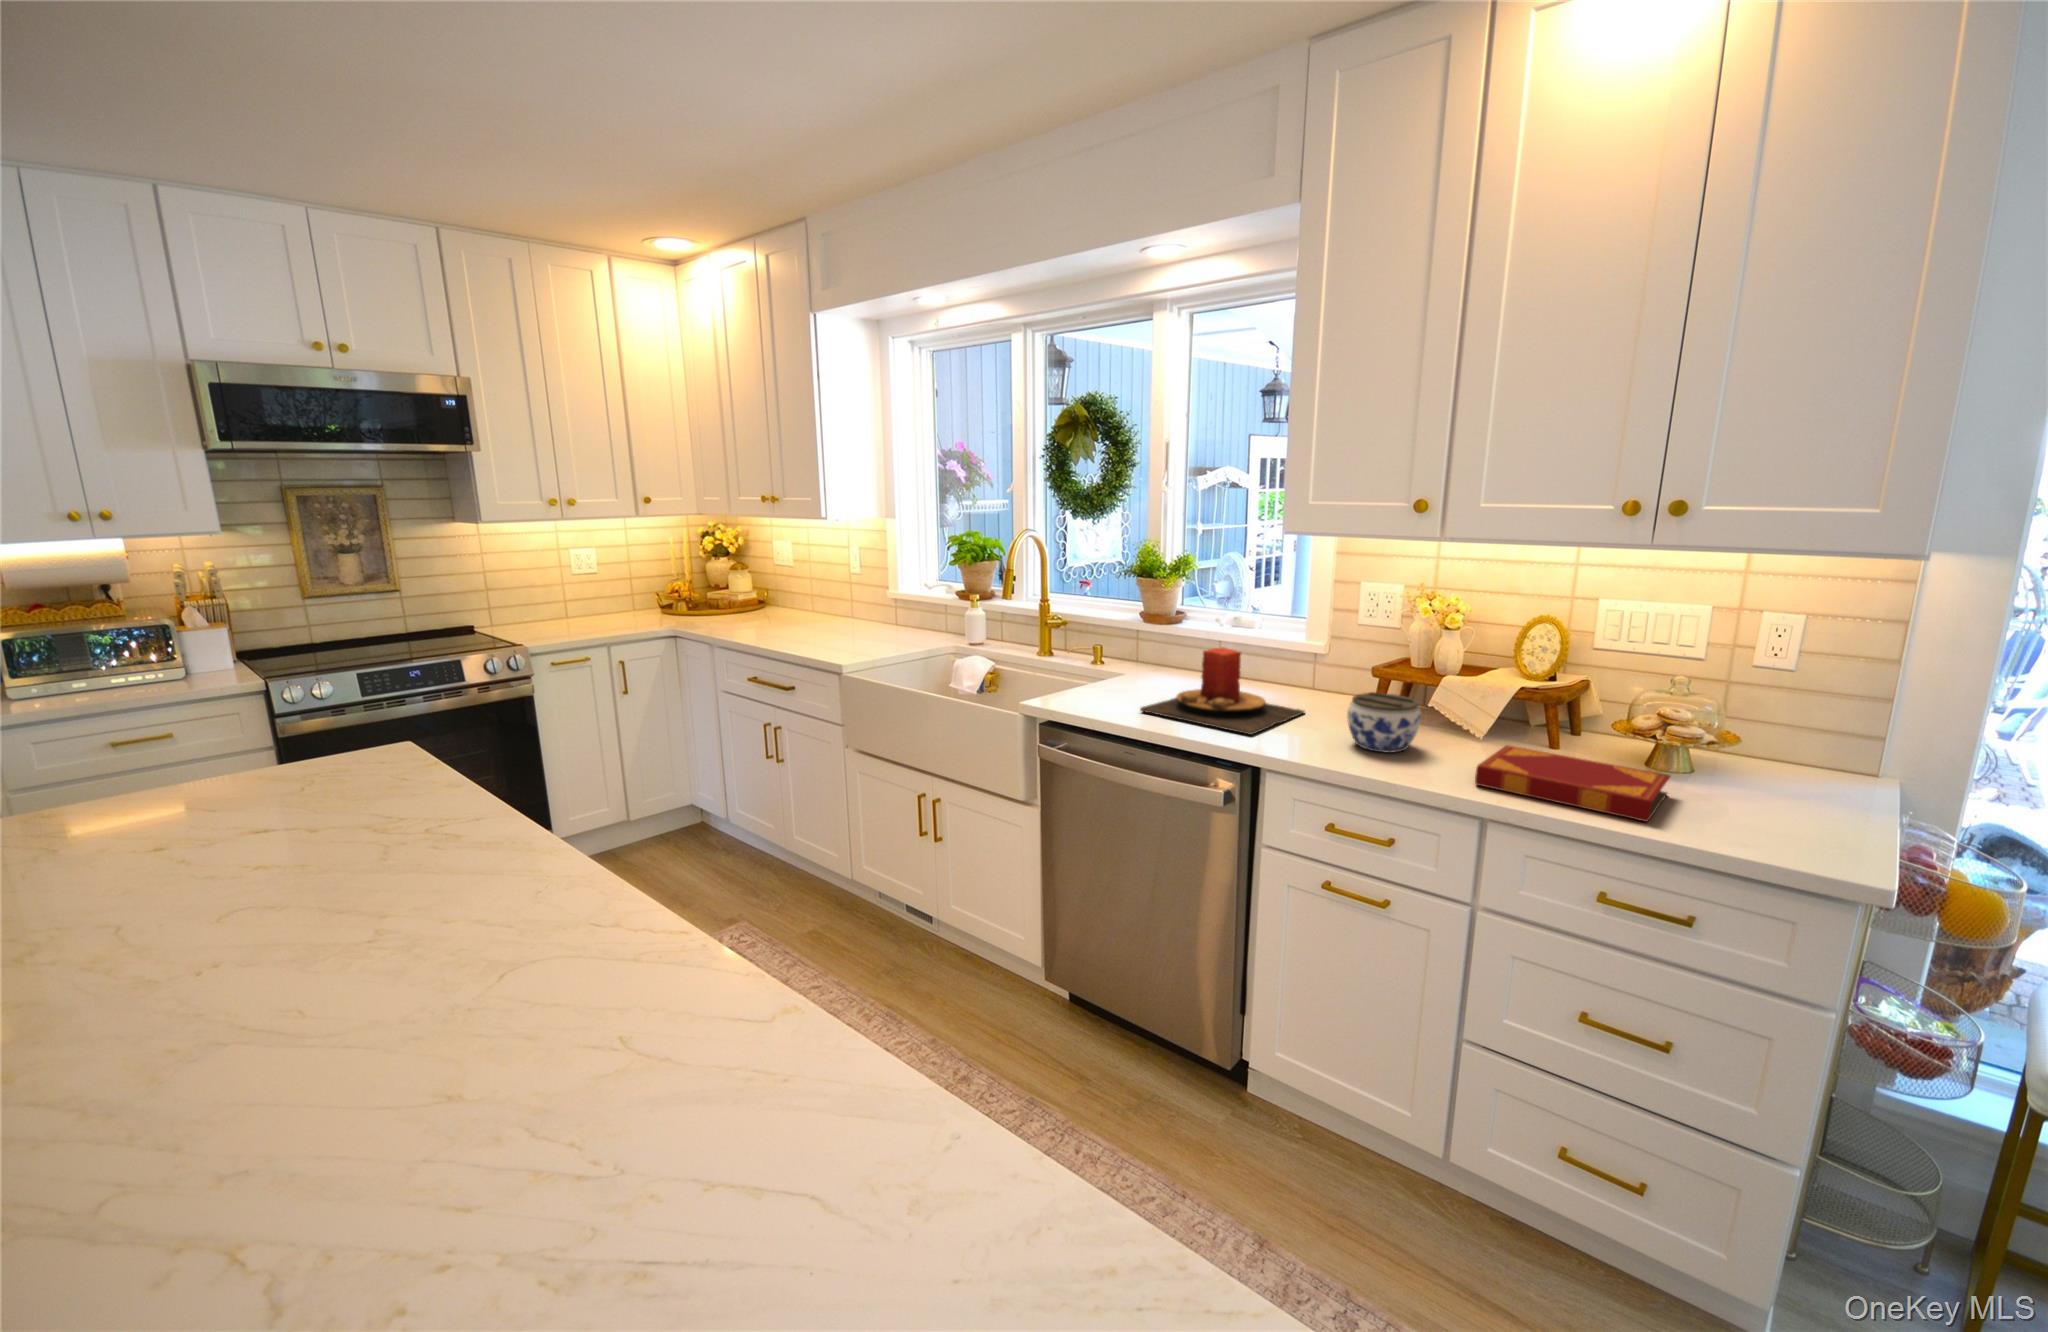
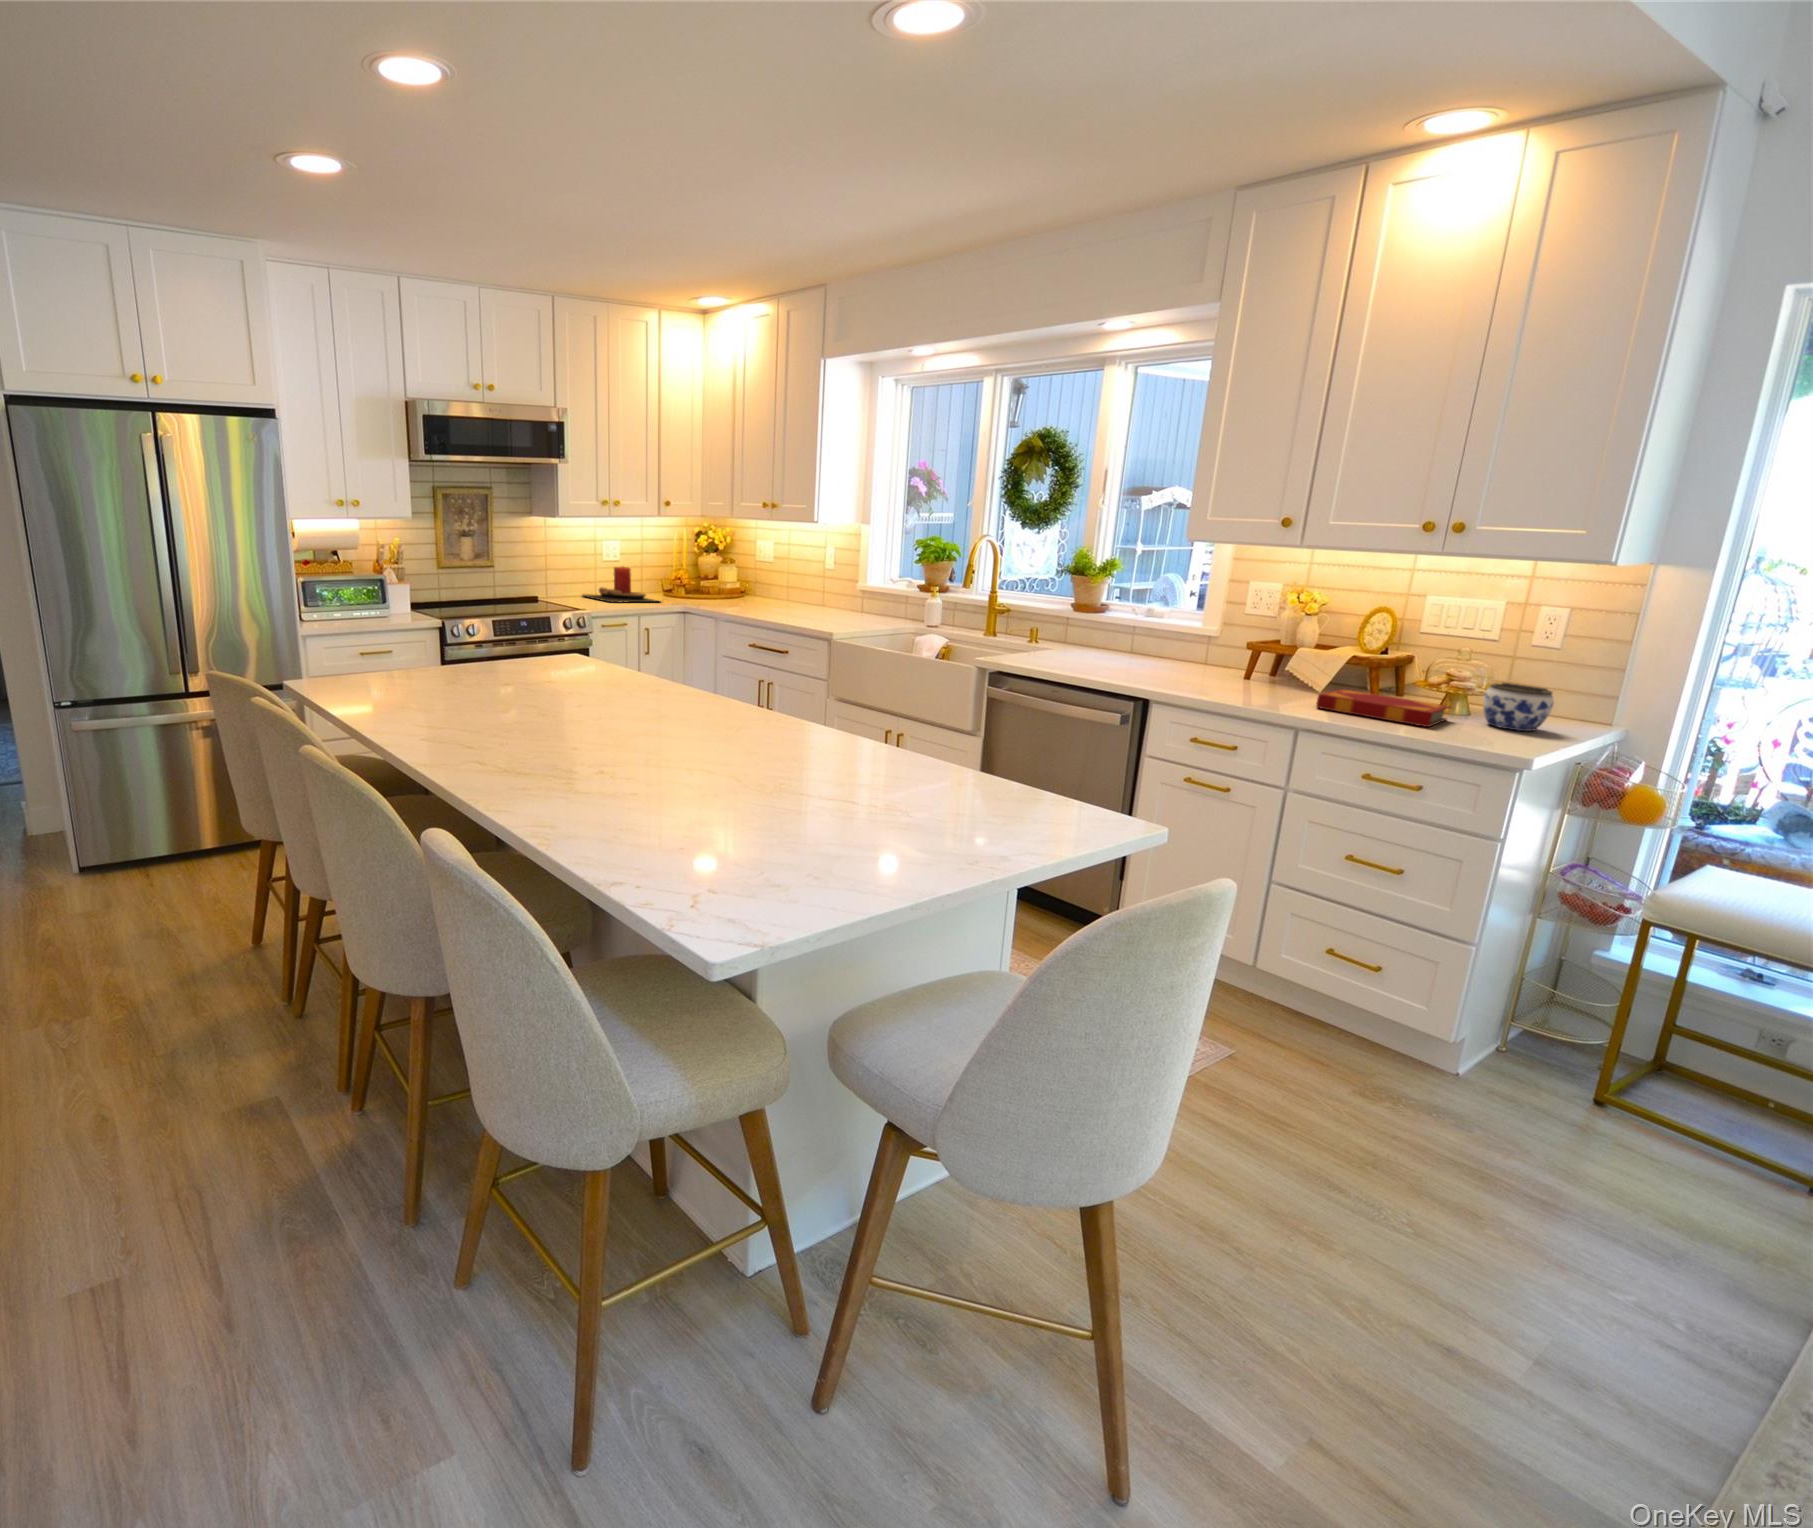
candle: present [1140,648,1304,735] -> present [582,566,658,602]
jar: present [1347,692,1421,753] -> present [1483,683,1554,731]

